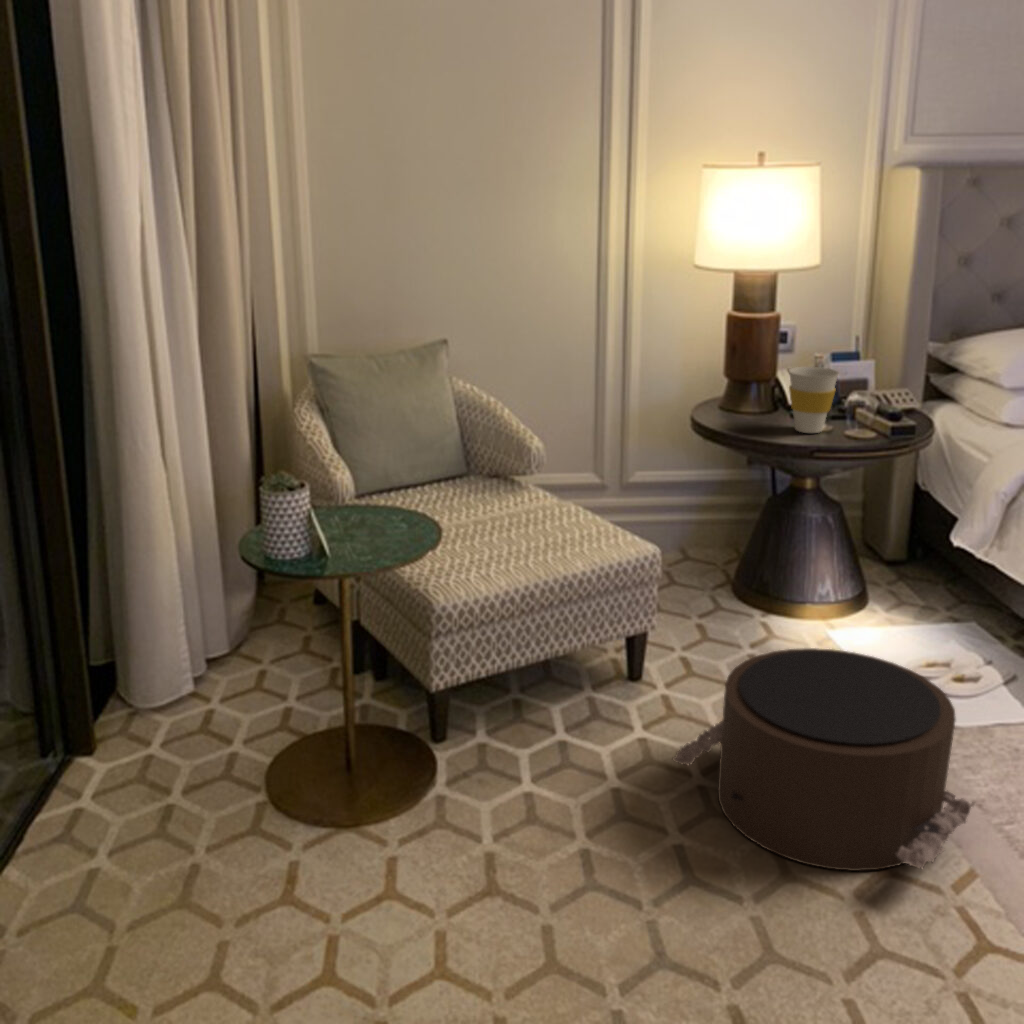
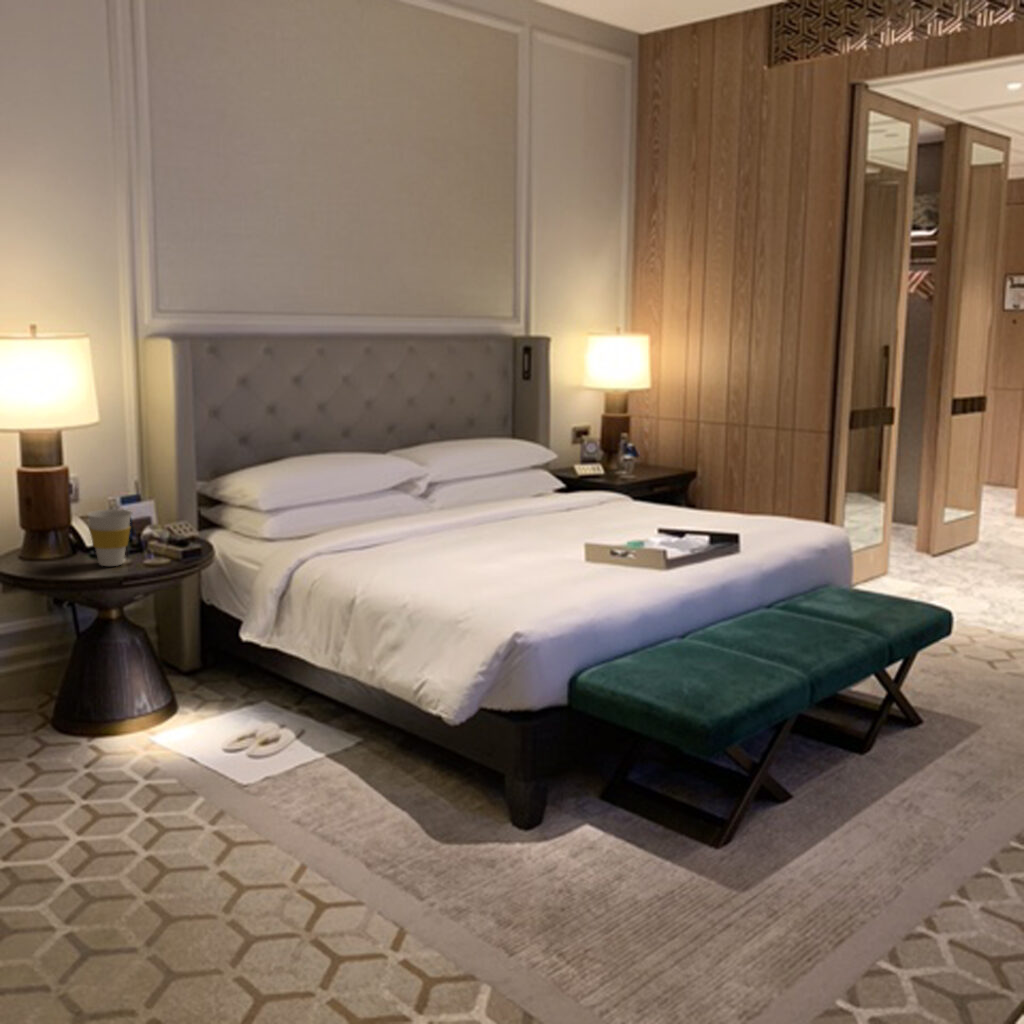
pouf: present [672,648,975,871] -> none [43,736,299,915]

